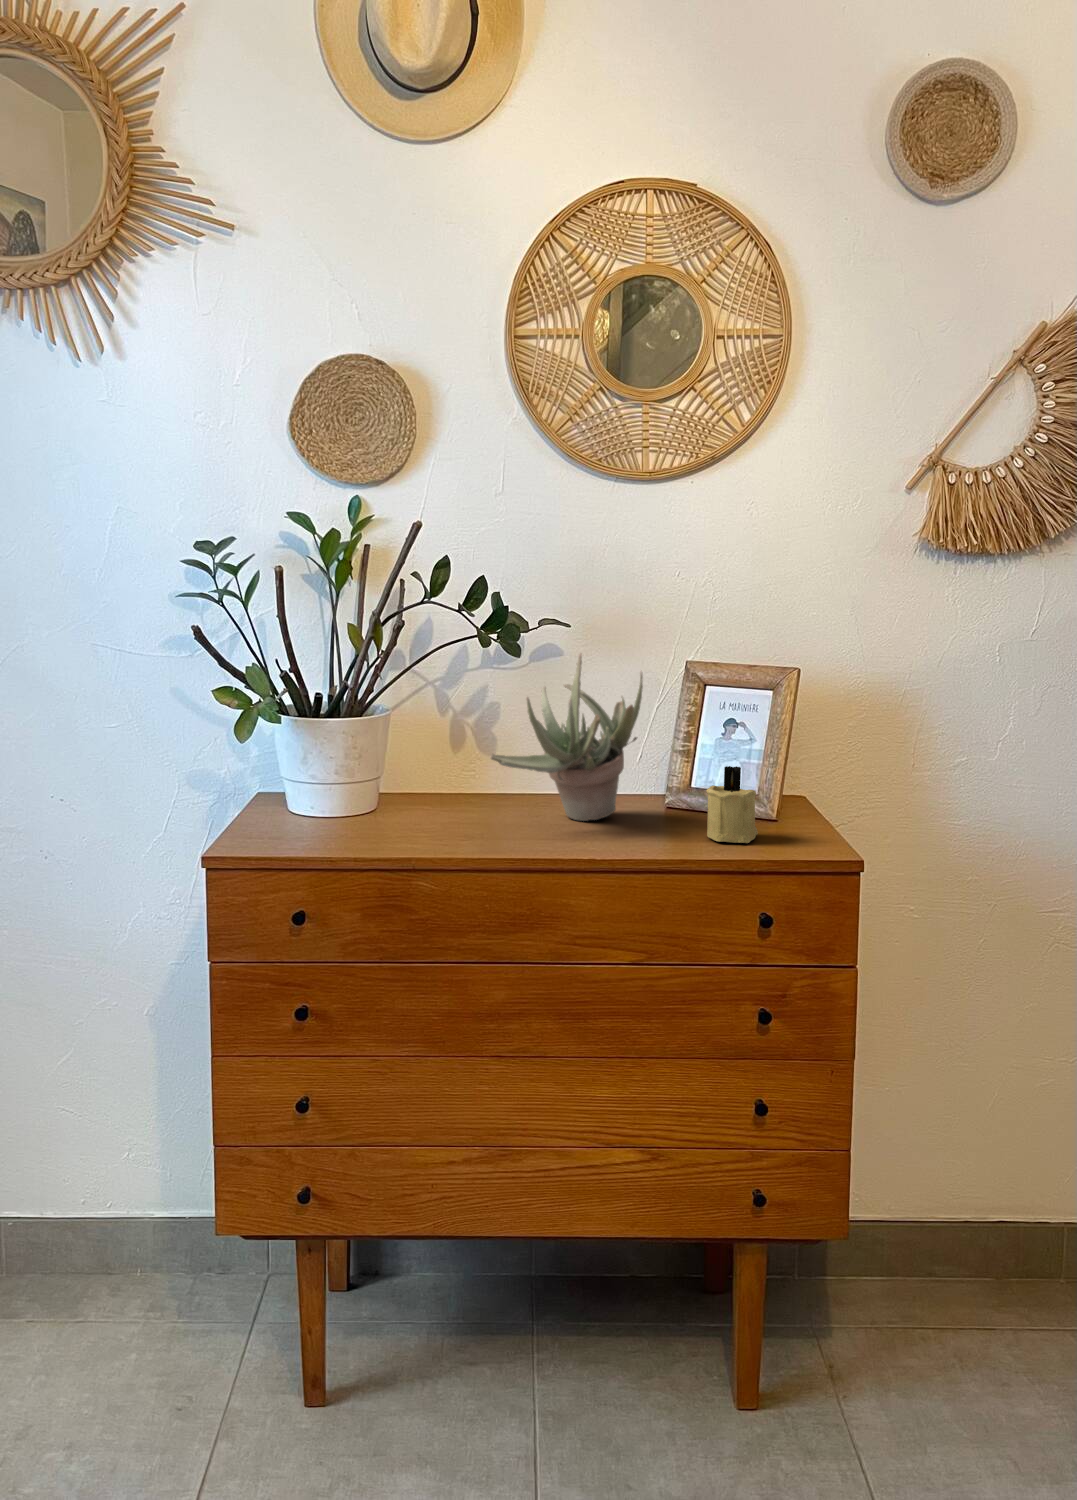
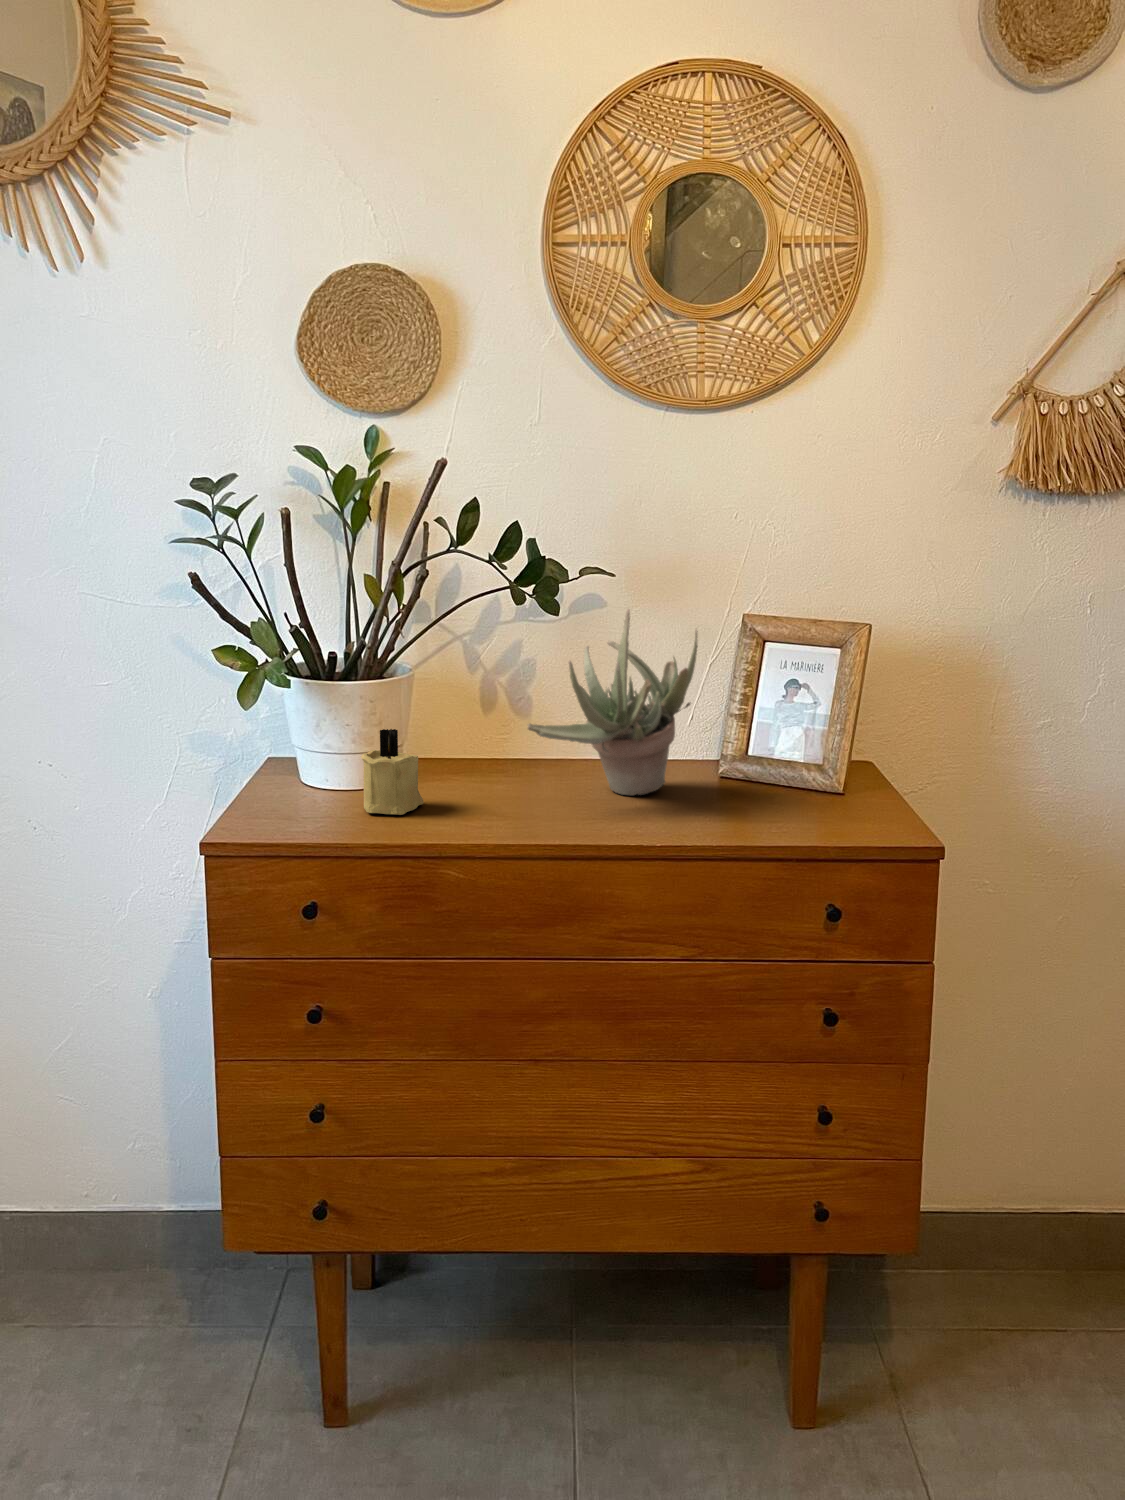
candle: present [706,766,758,843] -> present [361,729,424,815]

